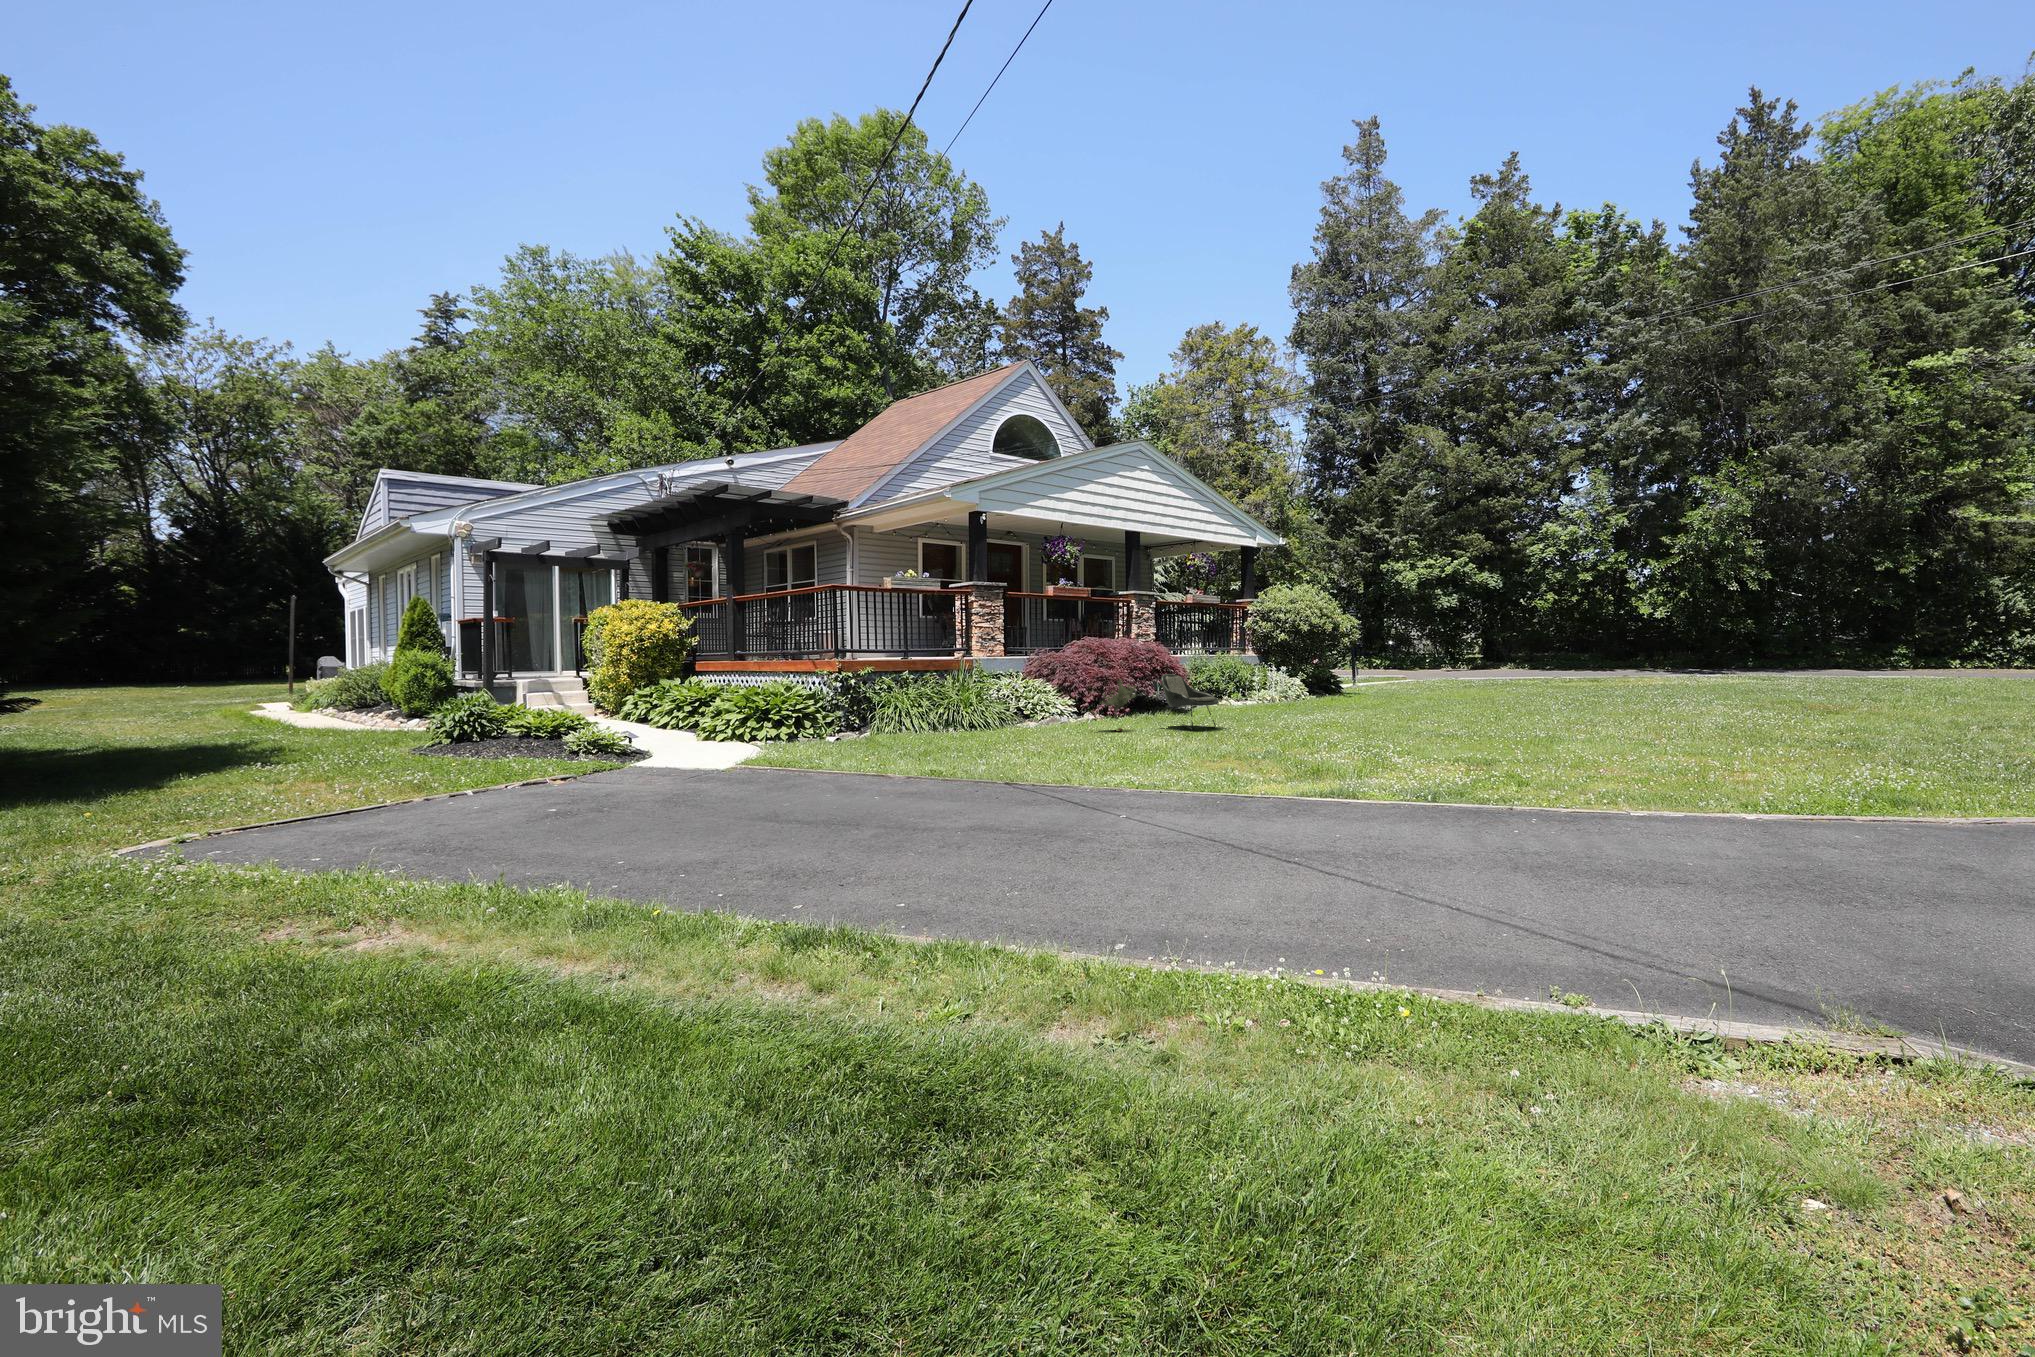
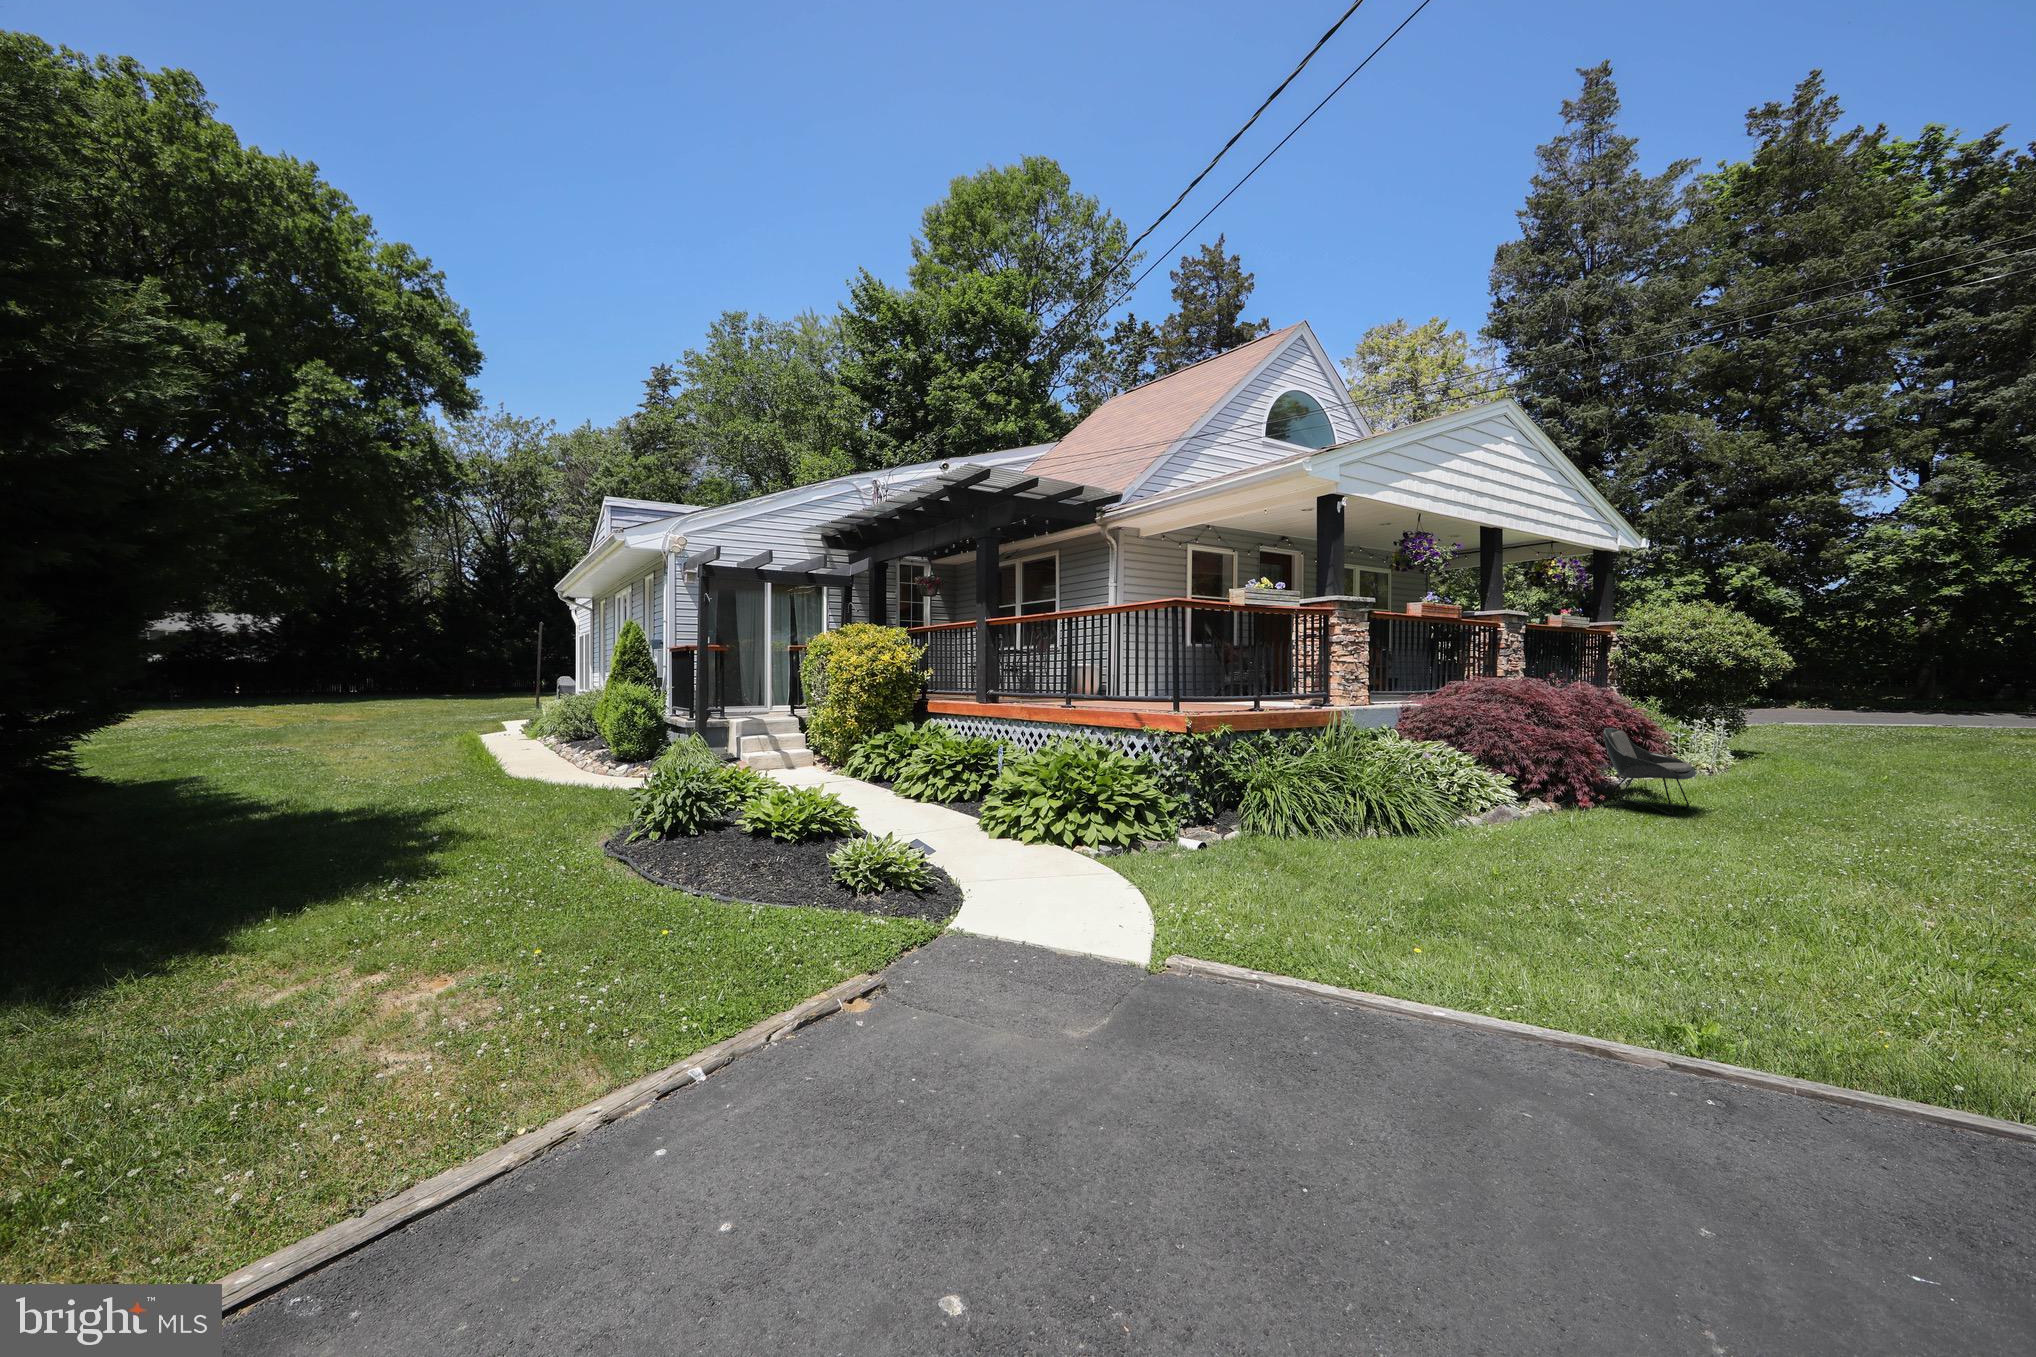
potted tree: present [1100,680,1136,731] -> none [1528,738,1584,816]

